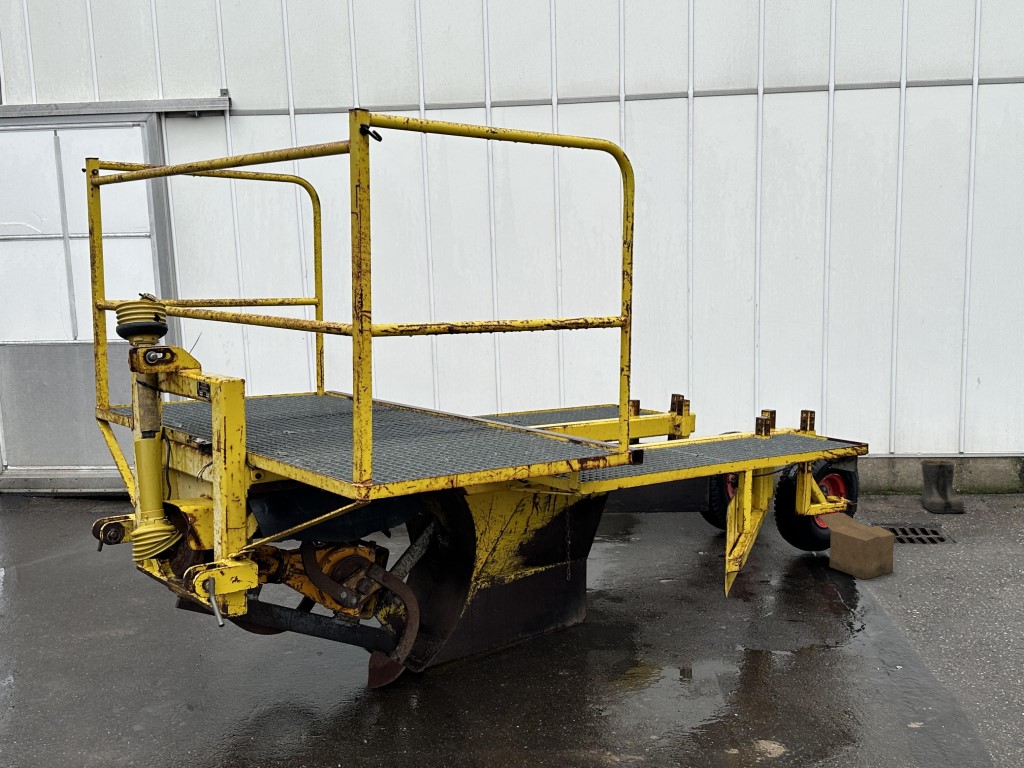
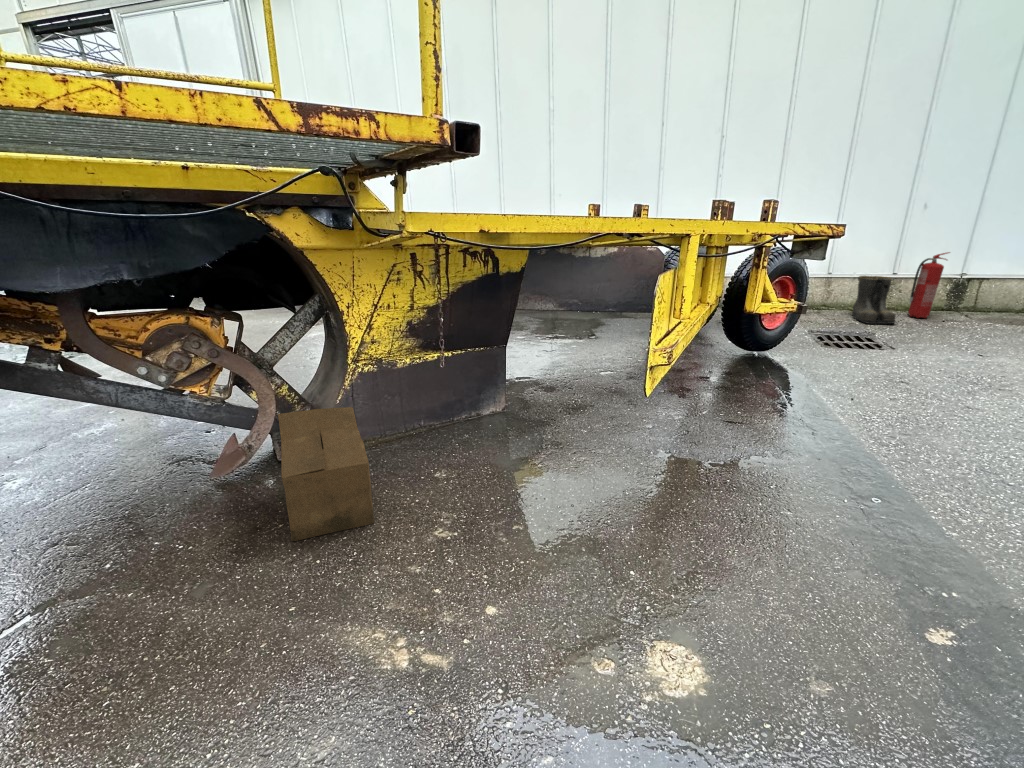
fire extinguisher: none [979,434,1009,504] -> present [908,252,950,318]
cardboard box: present [819,513,894,579] -> present [278,407,375,541]

